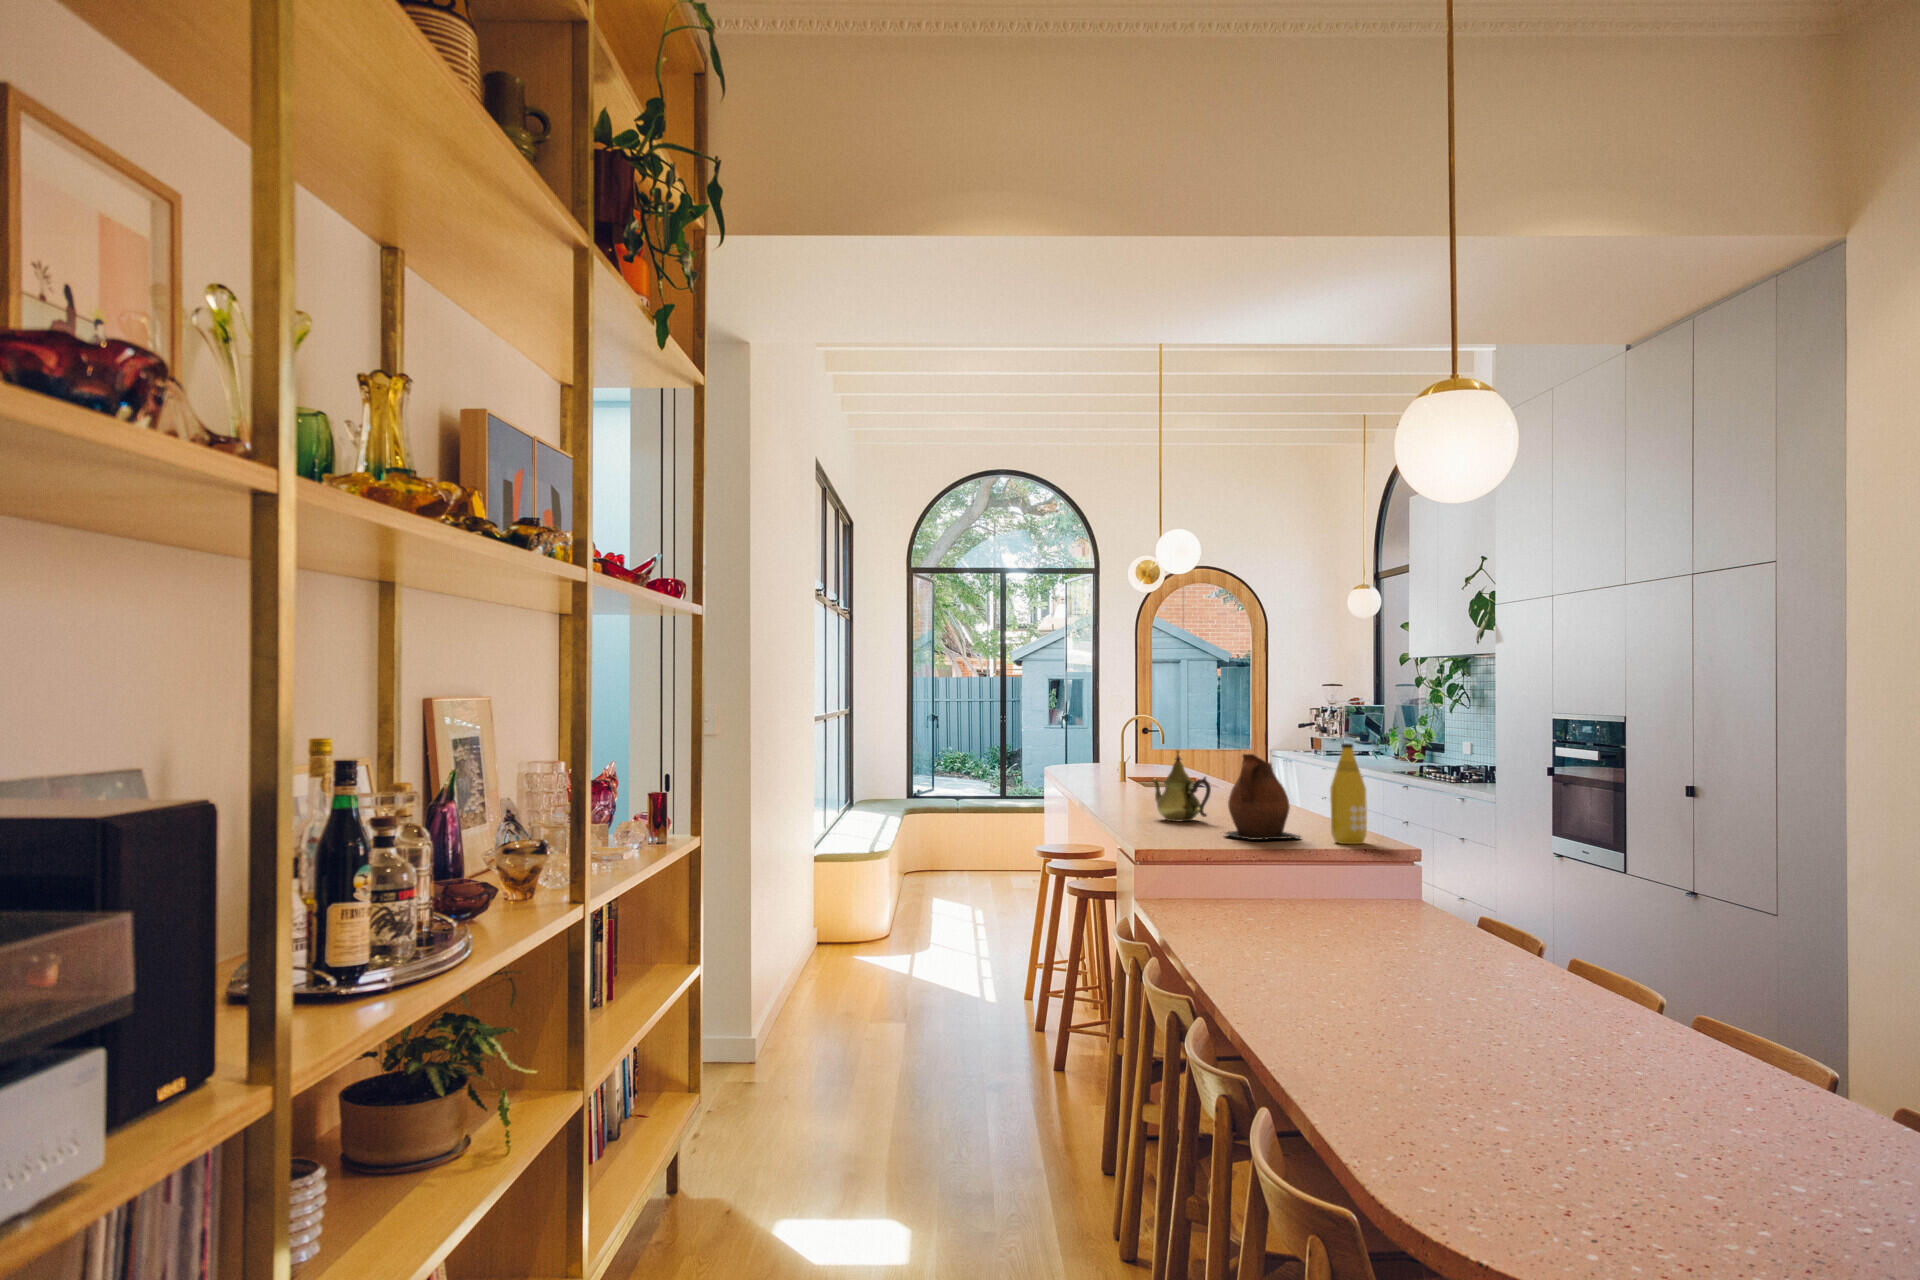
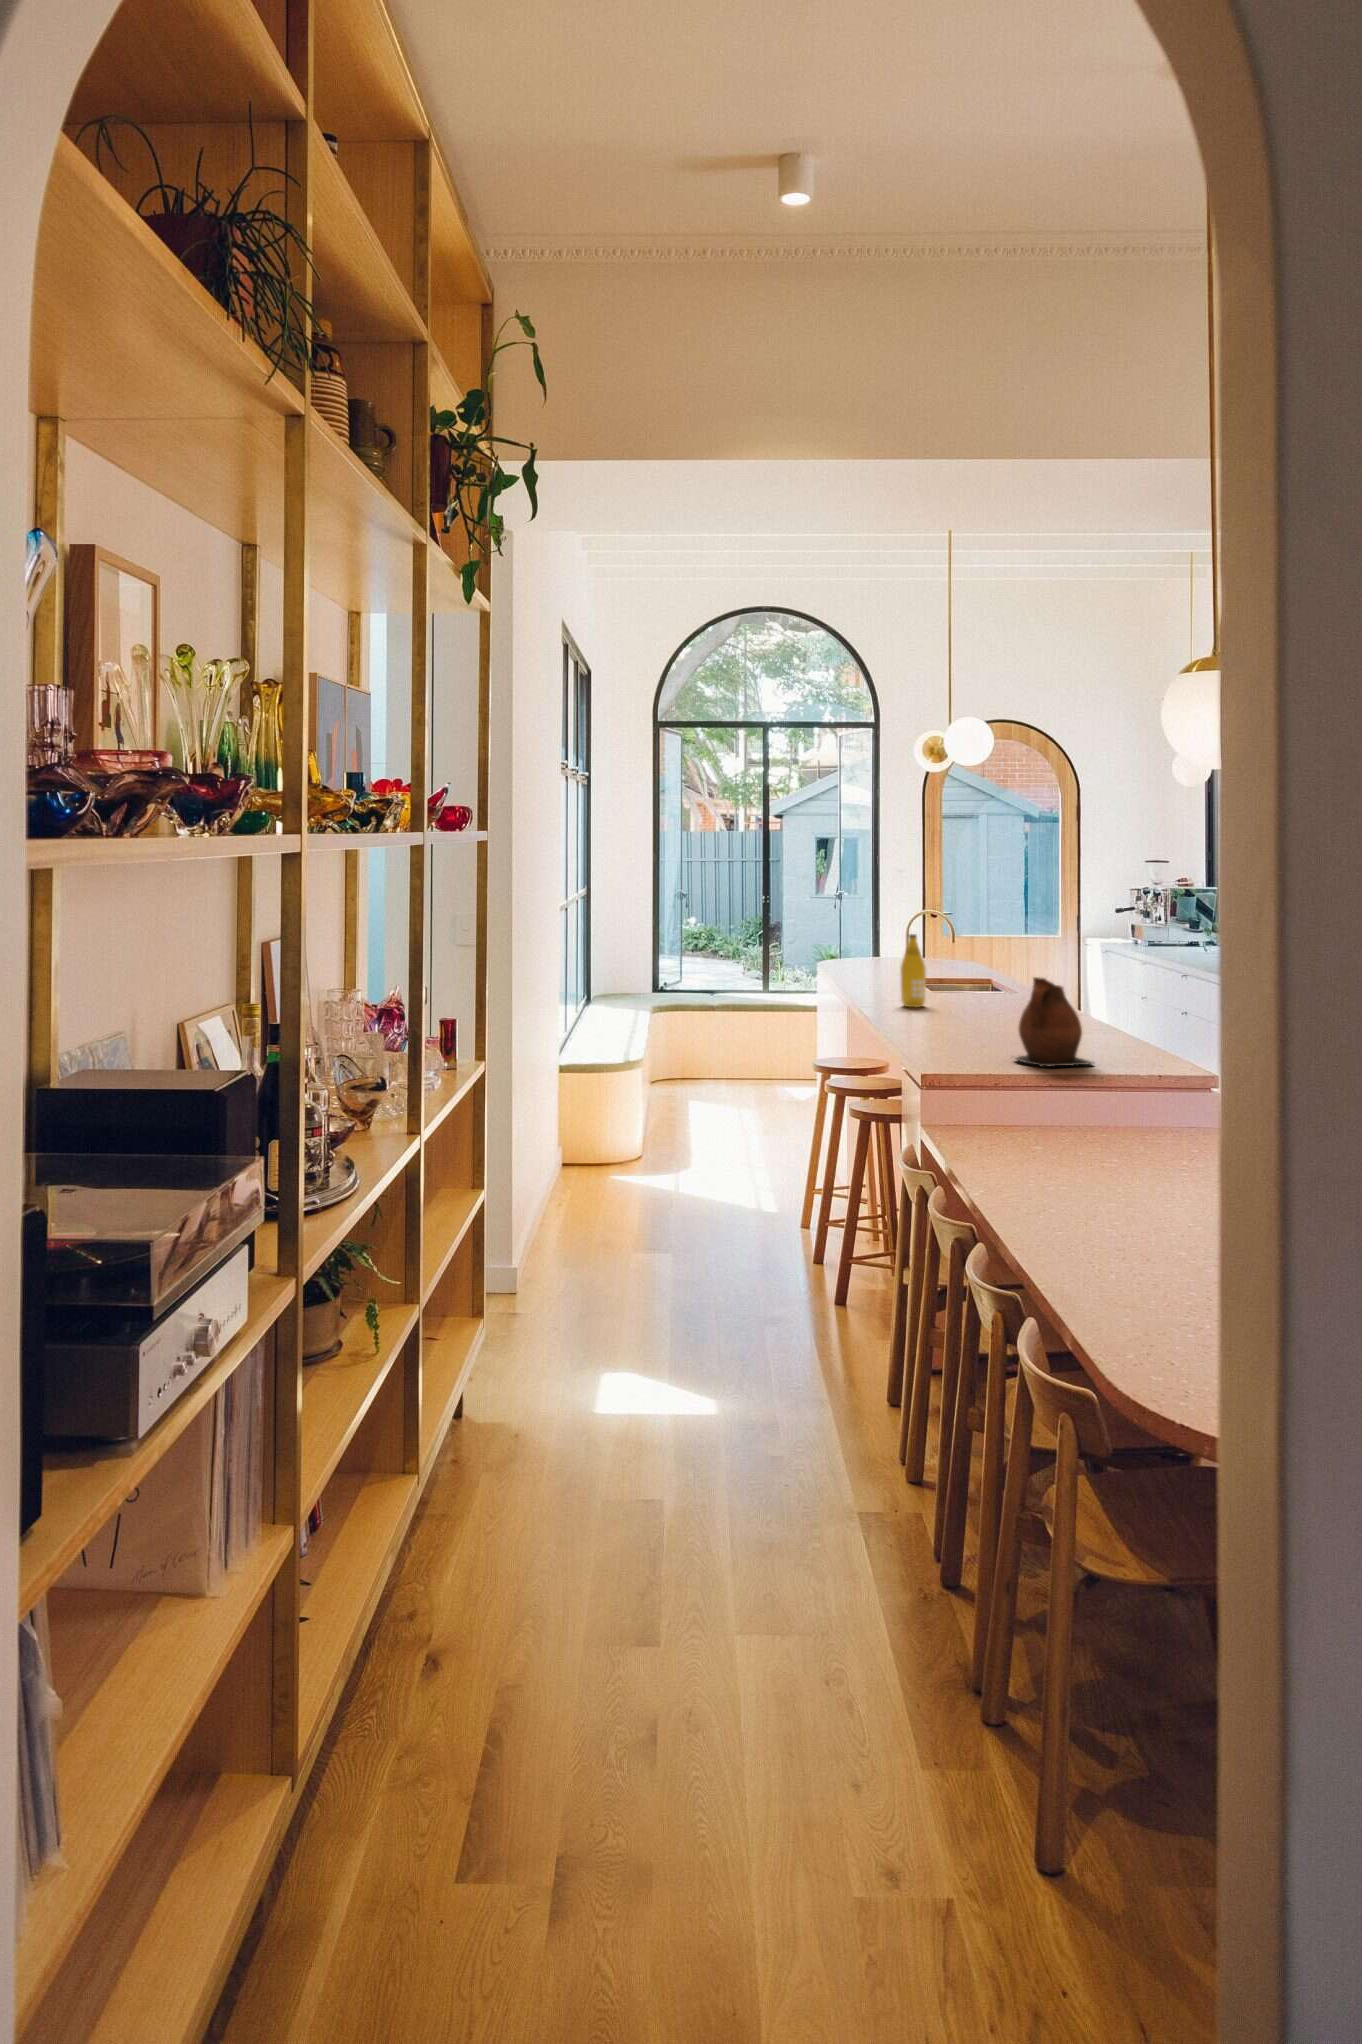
bottle: present [1330,743,1367,844] -> present [900,934,926,1007]
teapot: present [1152,750,1211,822] -> none [938,966,1002,1042]

